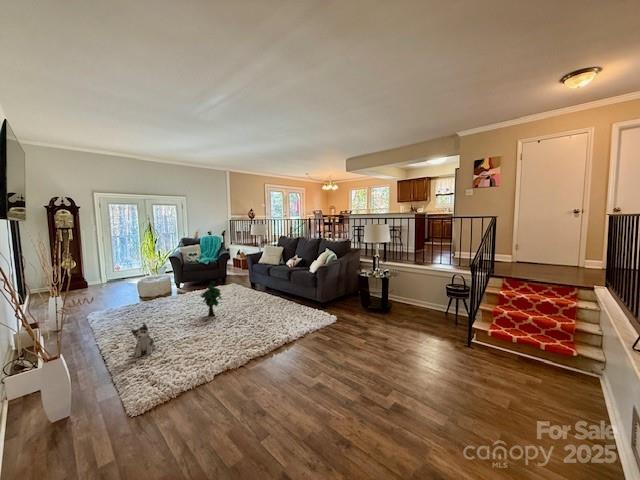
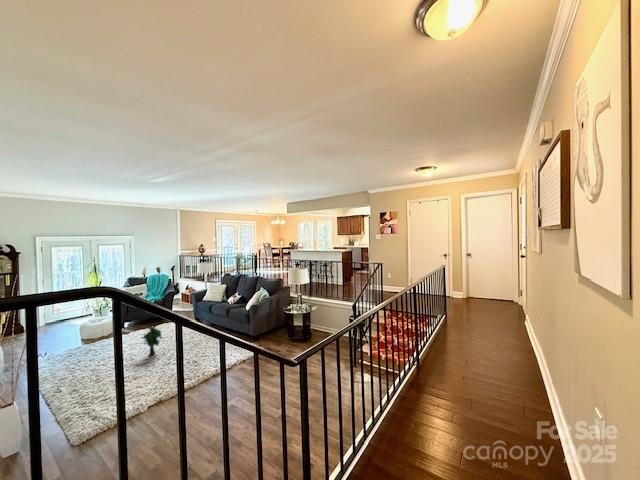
plush toy: present [131,324,156,357] -> none [75,368,97,398]

